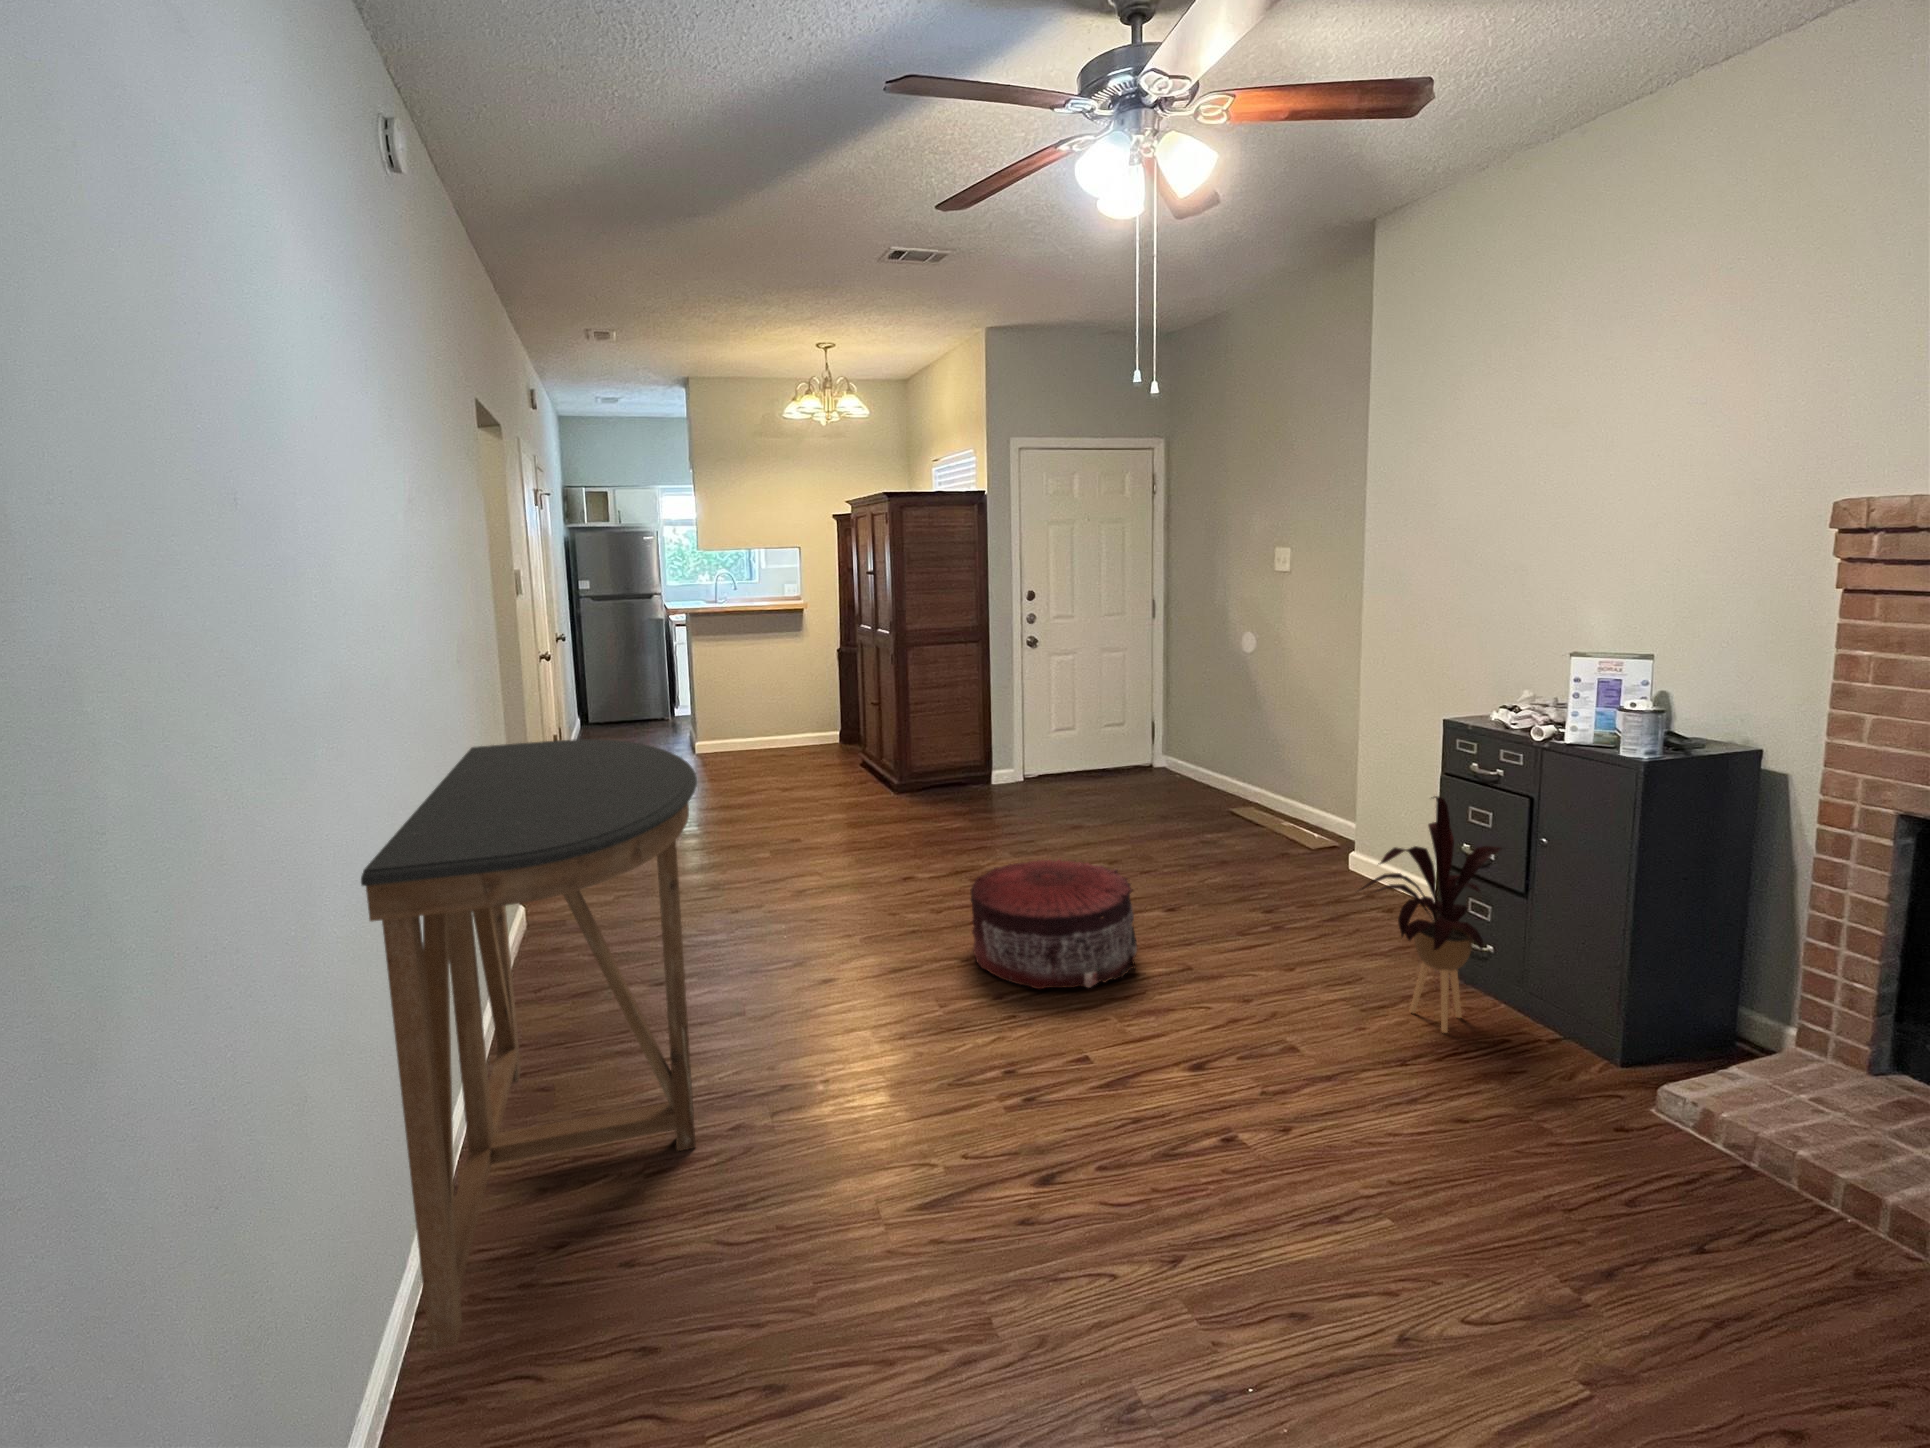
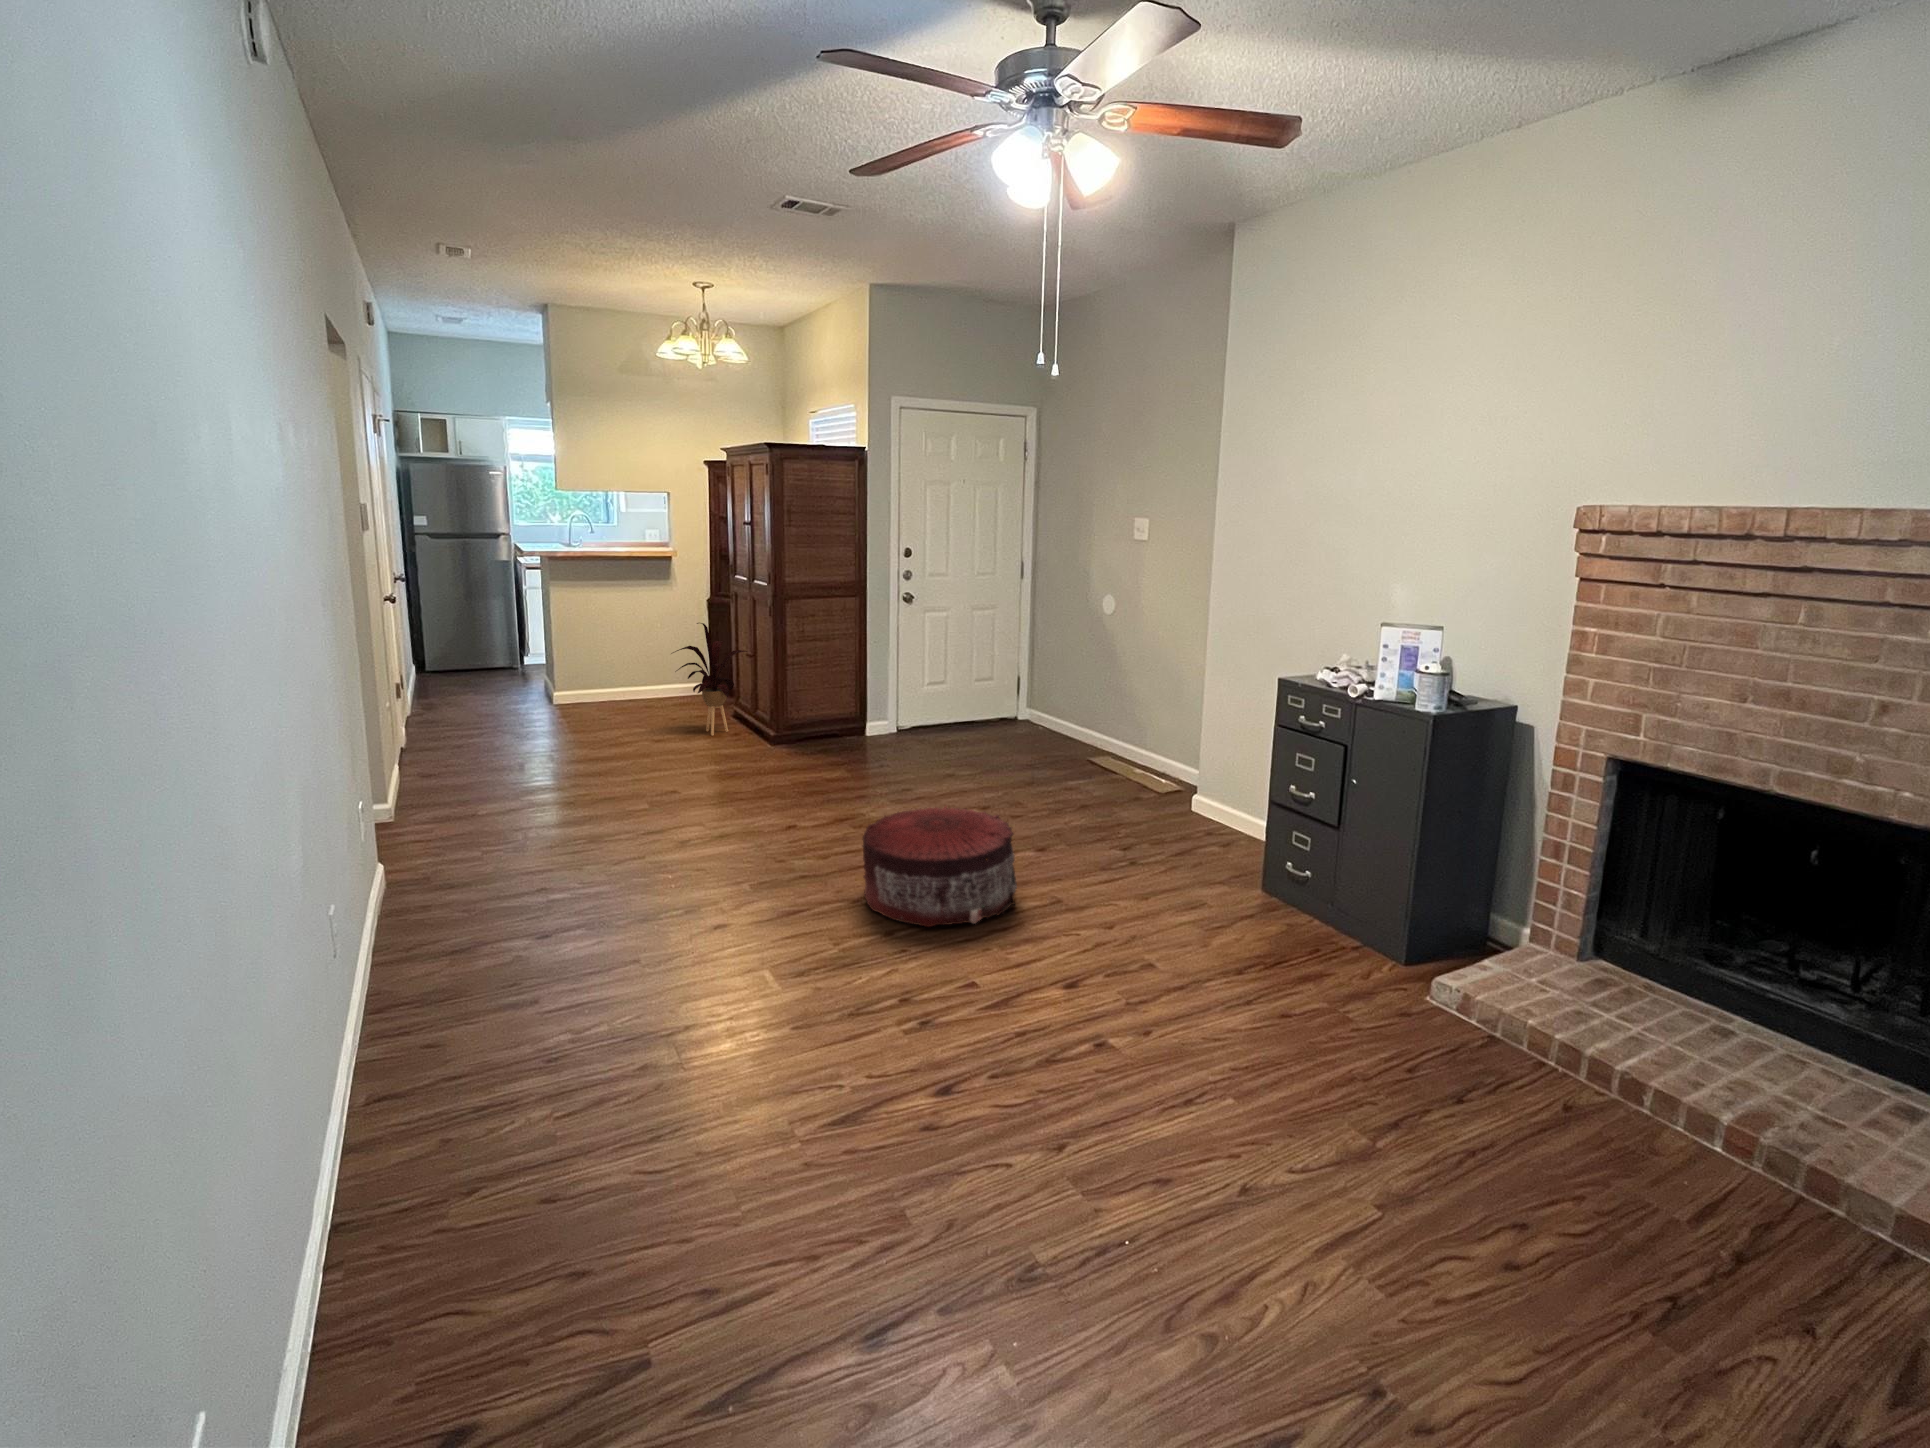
console table: present [361,739,697,1351] -> none [275,690,612,1304]
house plant: present [1358,796,1502,1033] -> present [671,623,747,736]

